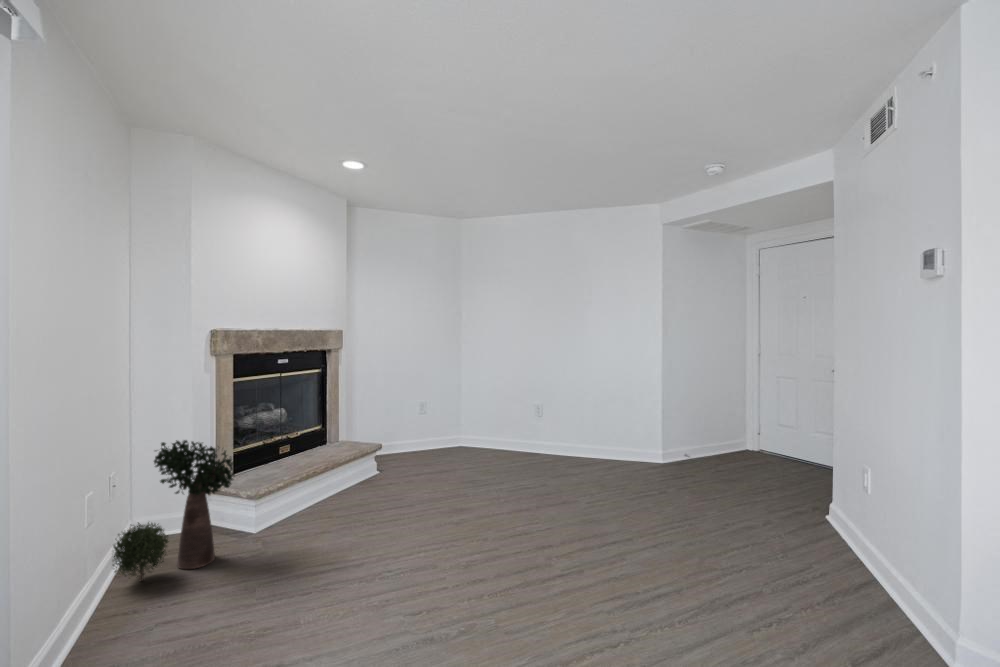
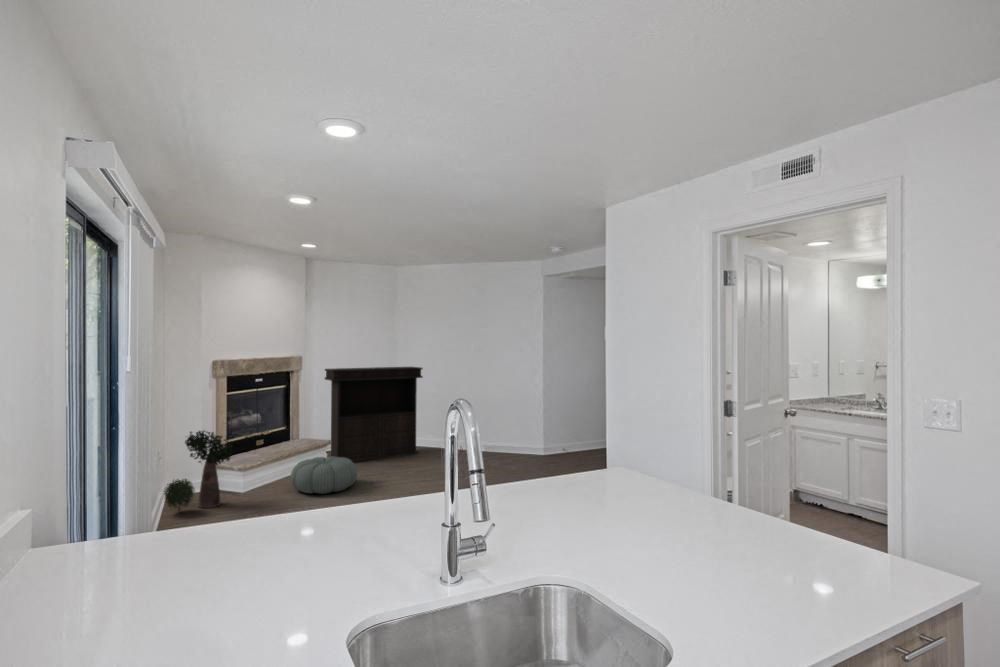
console table: none [372,345,501,478] -> present [325,367,422,462]
pouf: none [327,474,428,538] -> present [291,456,357,494]

